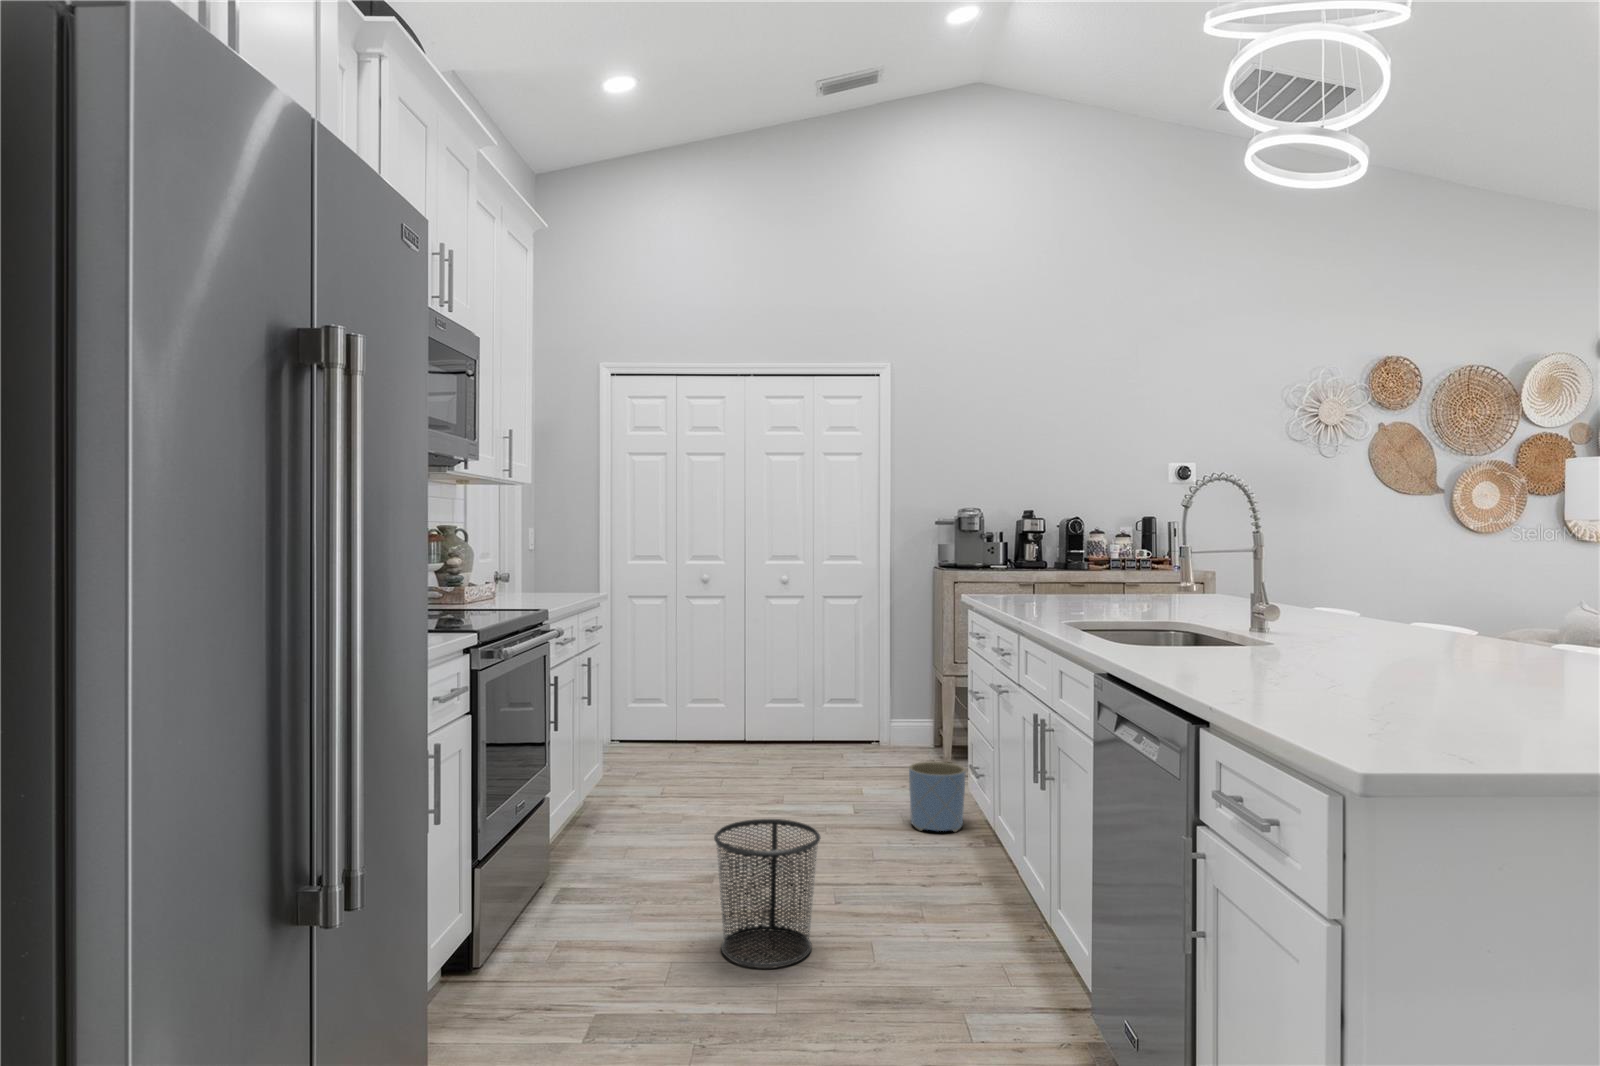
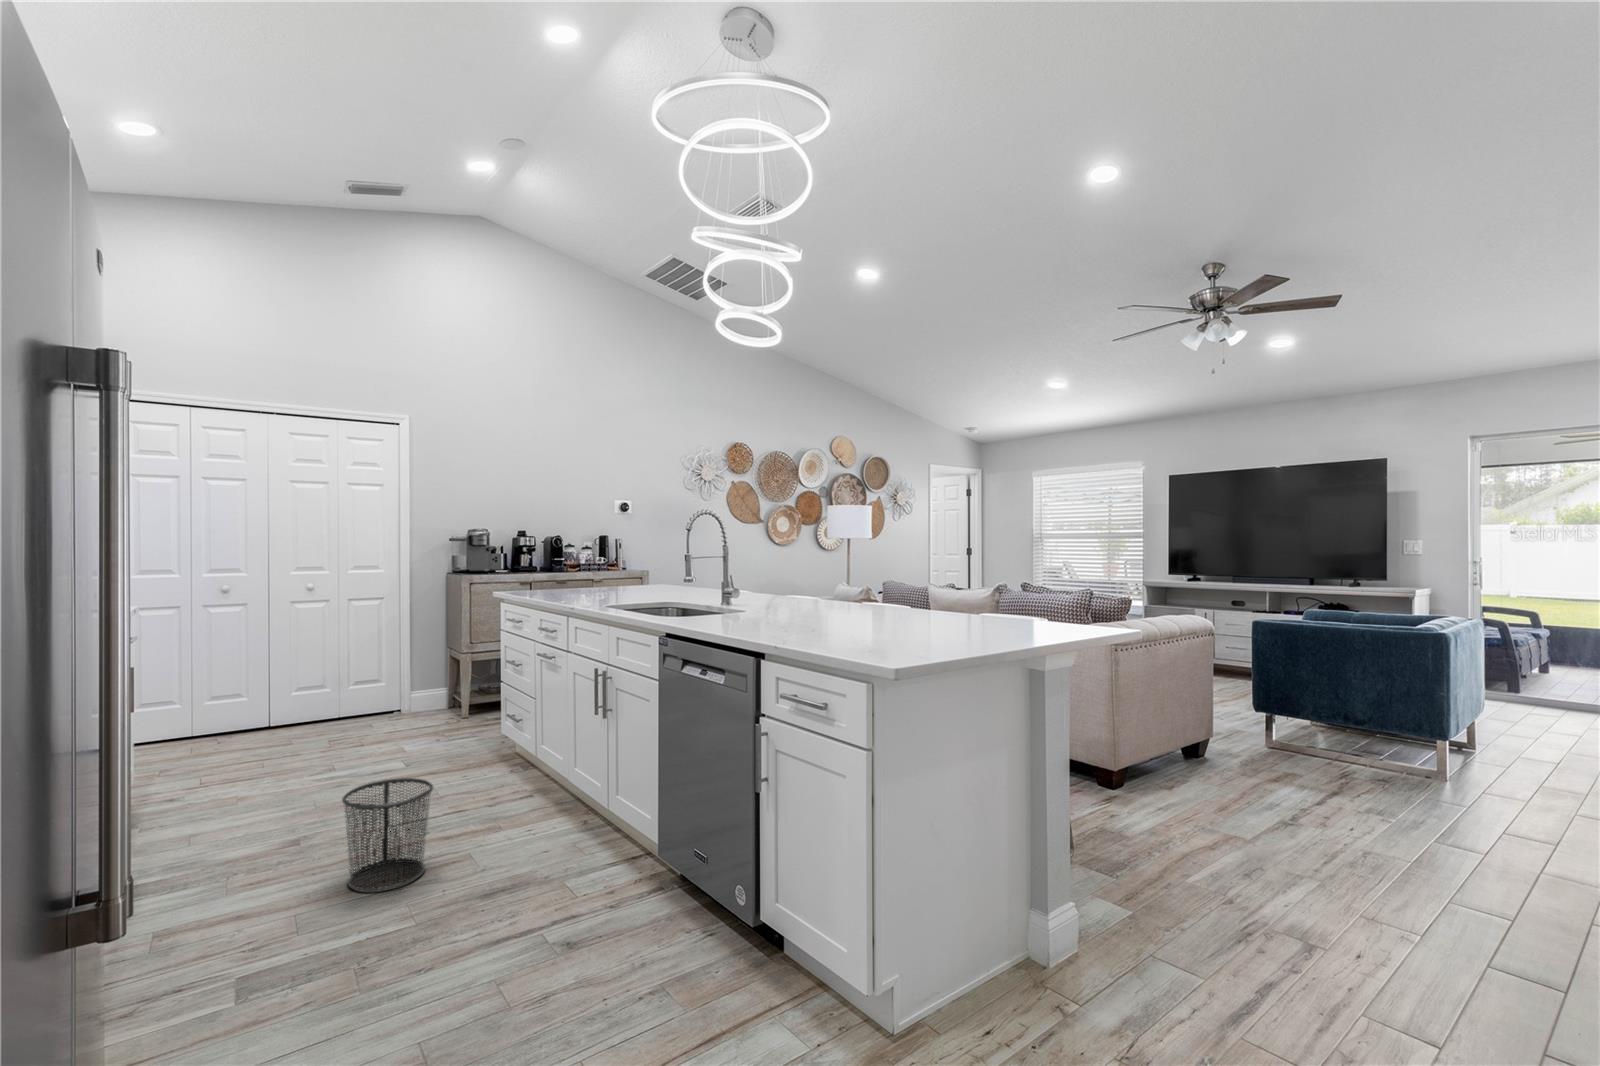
planter: present [909,762,966,832] -> none [457,719,501,772]

